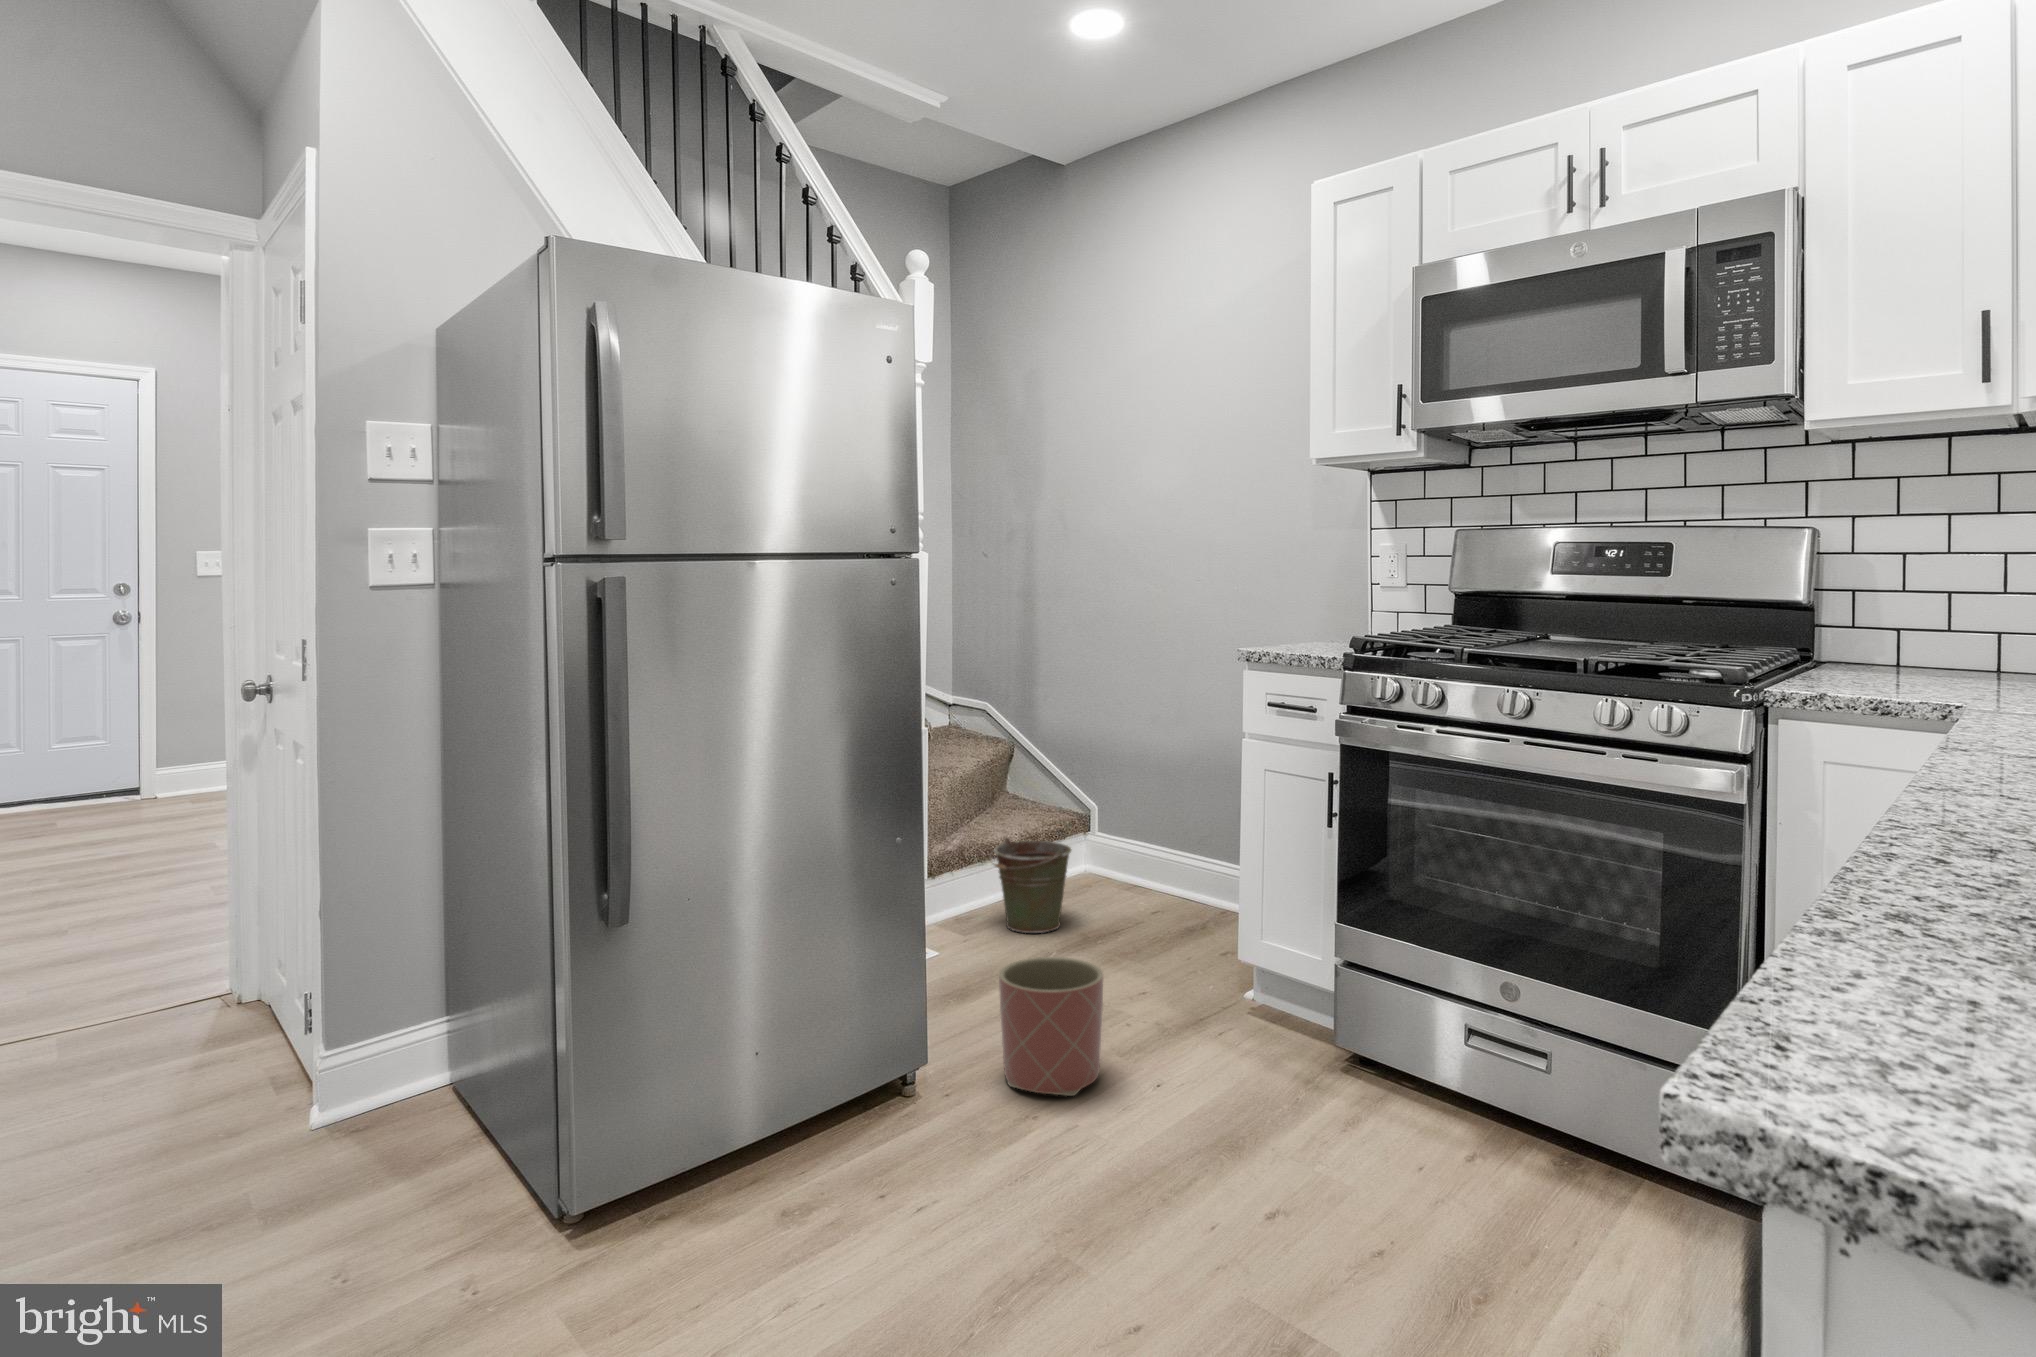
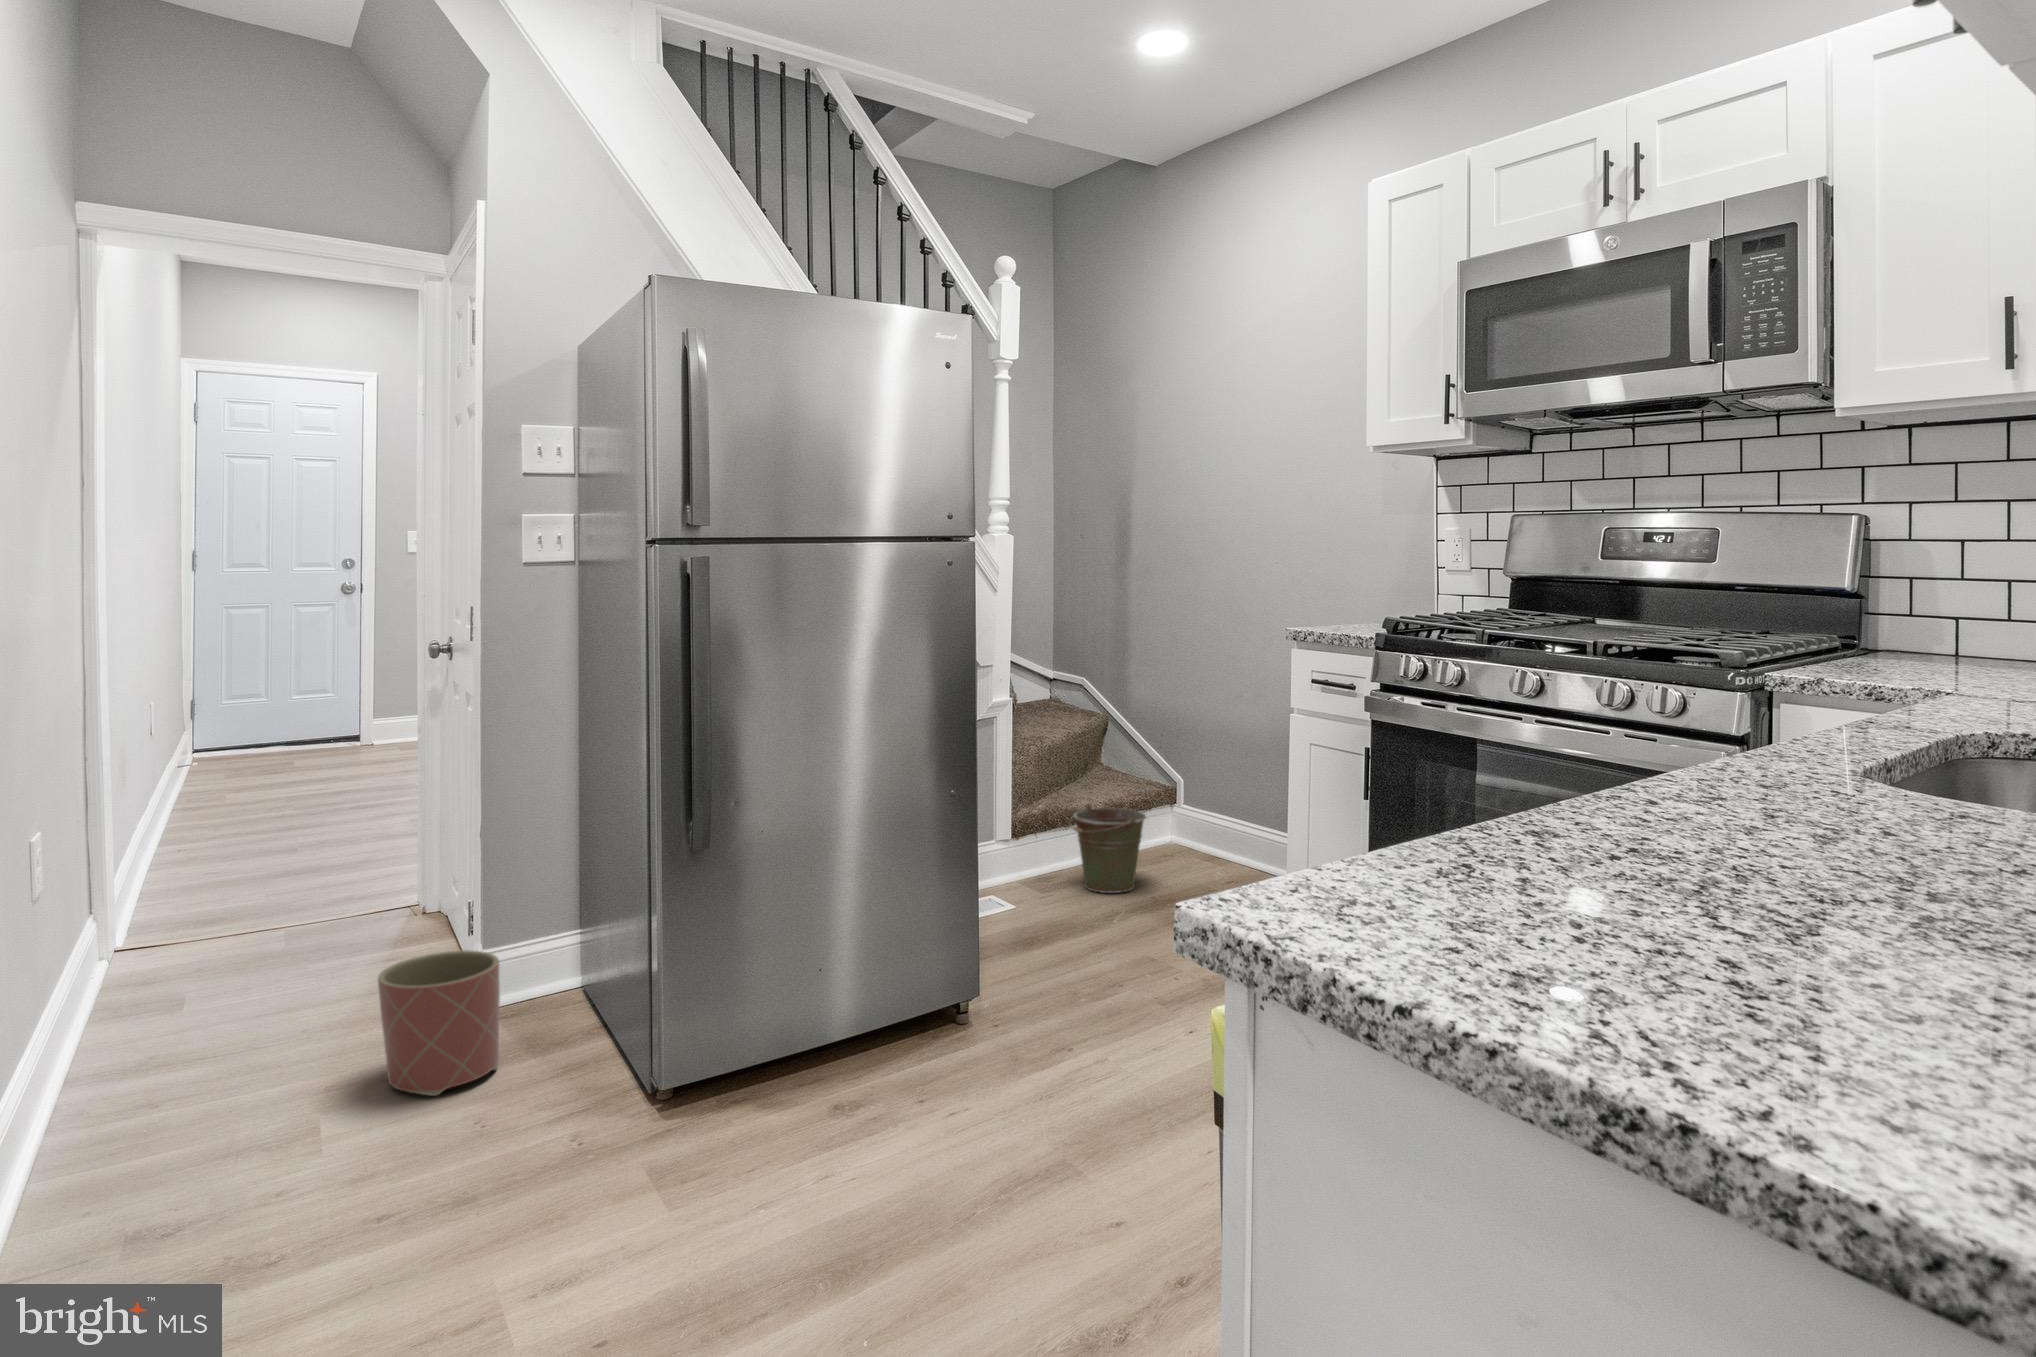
planter: present [999,957,1103,1096] -> present [378,950,500,1096]

